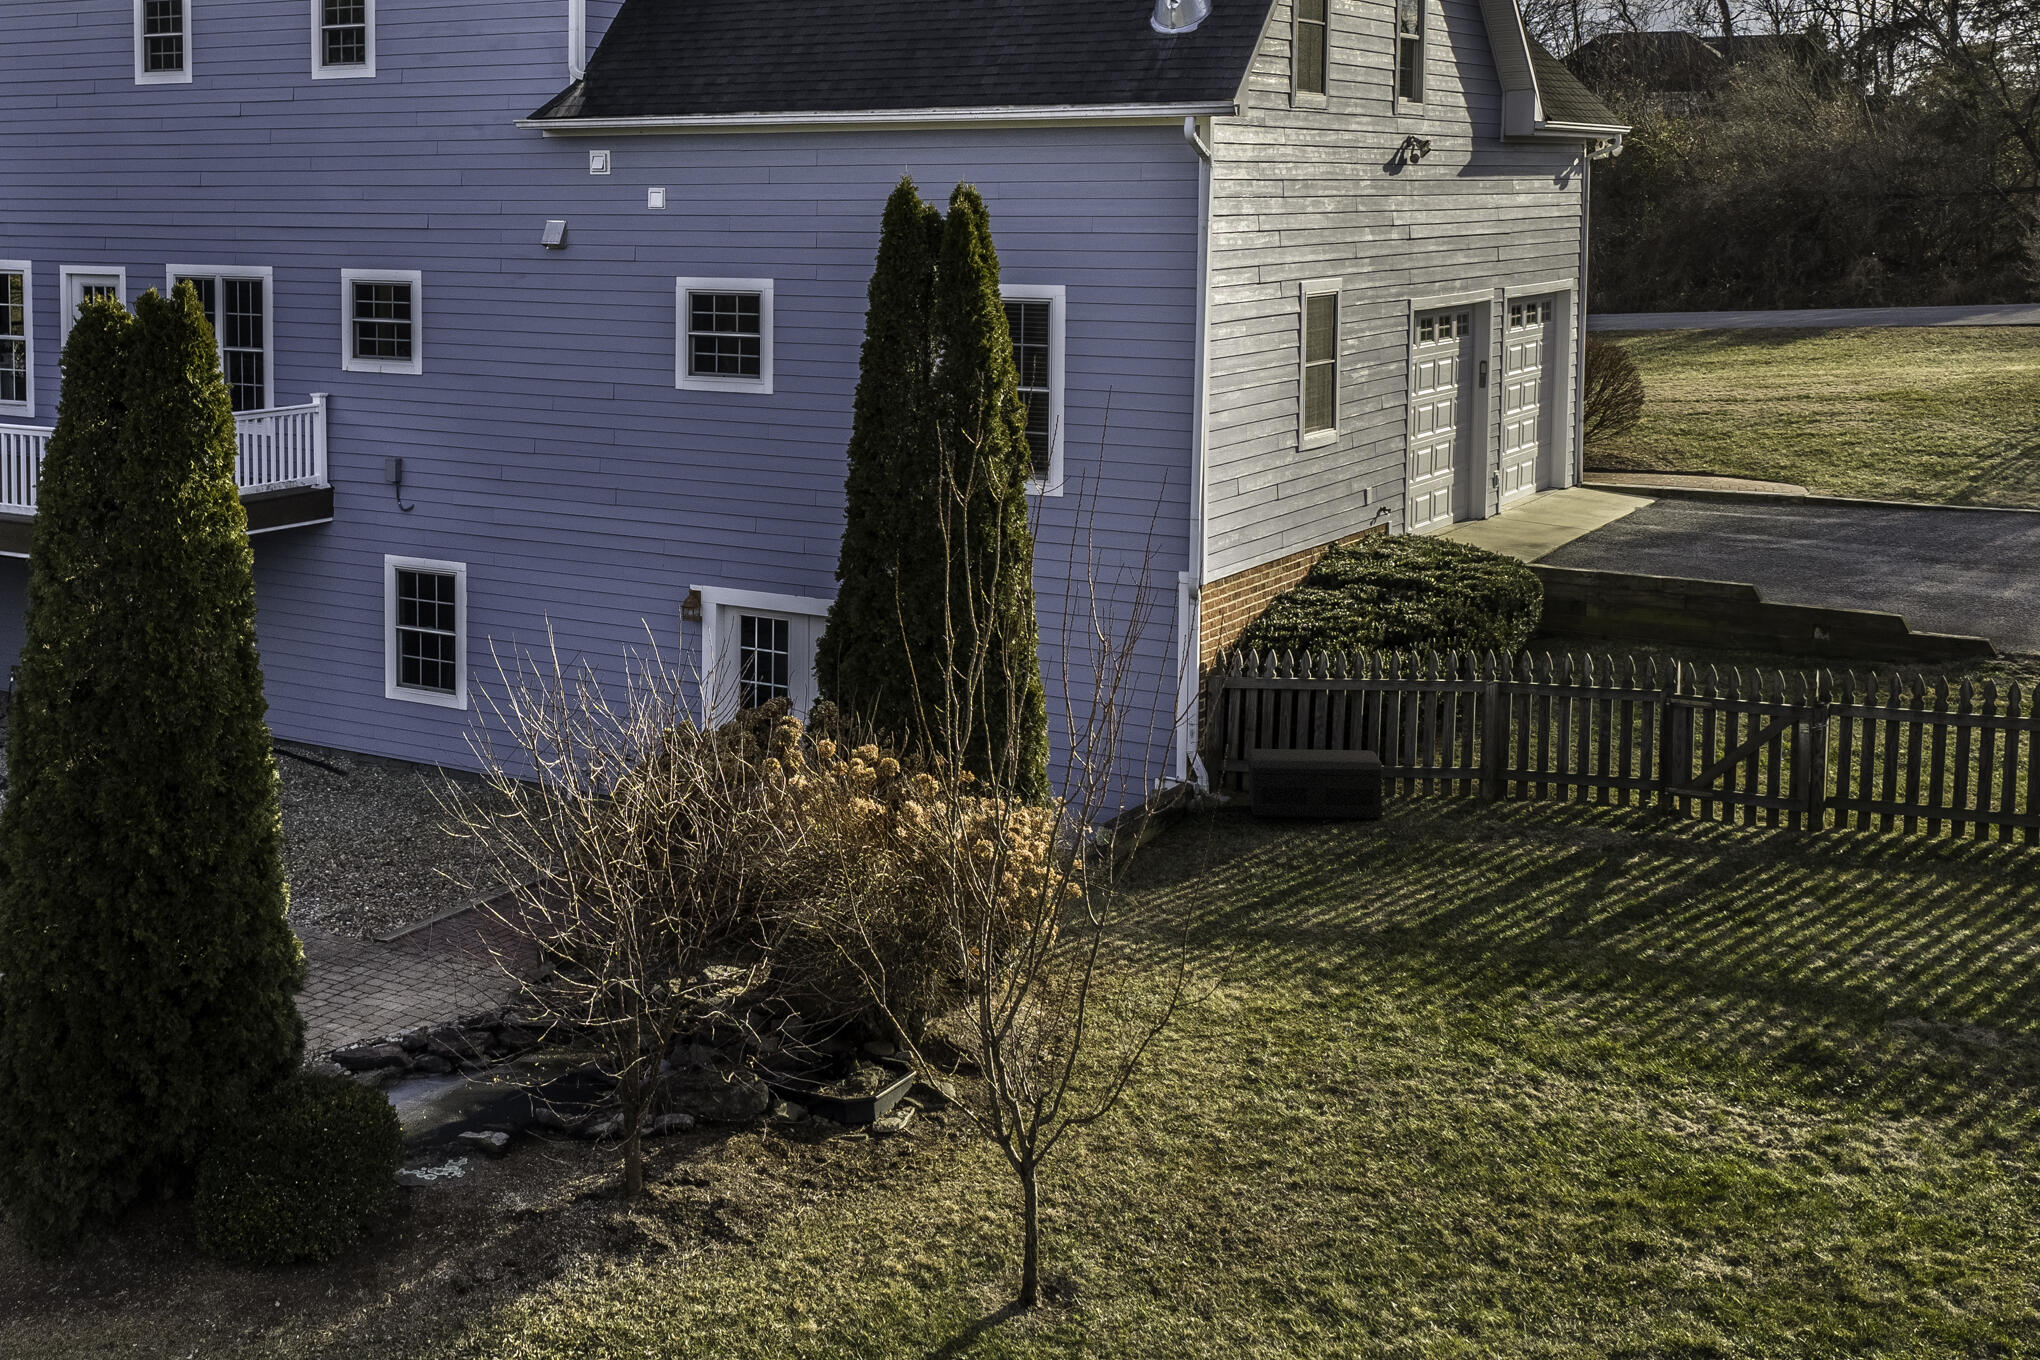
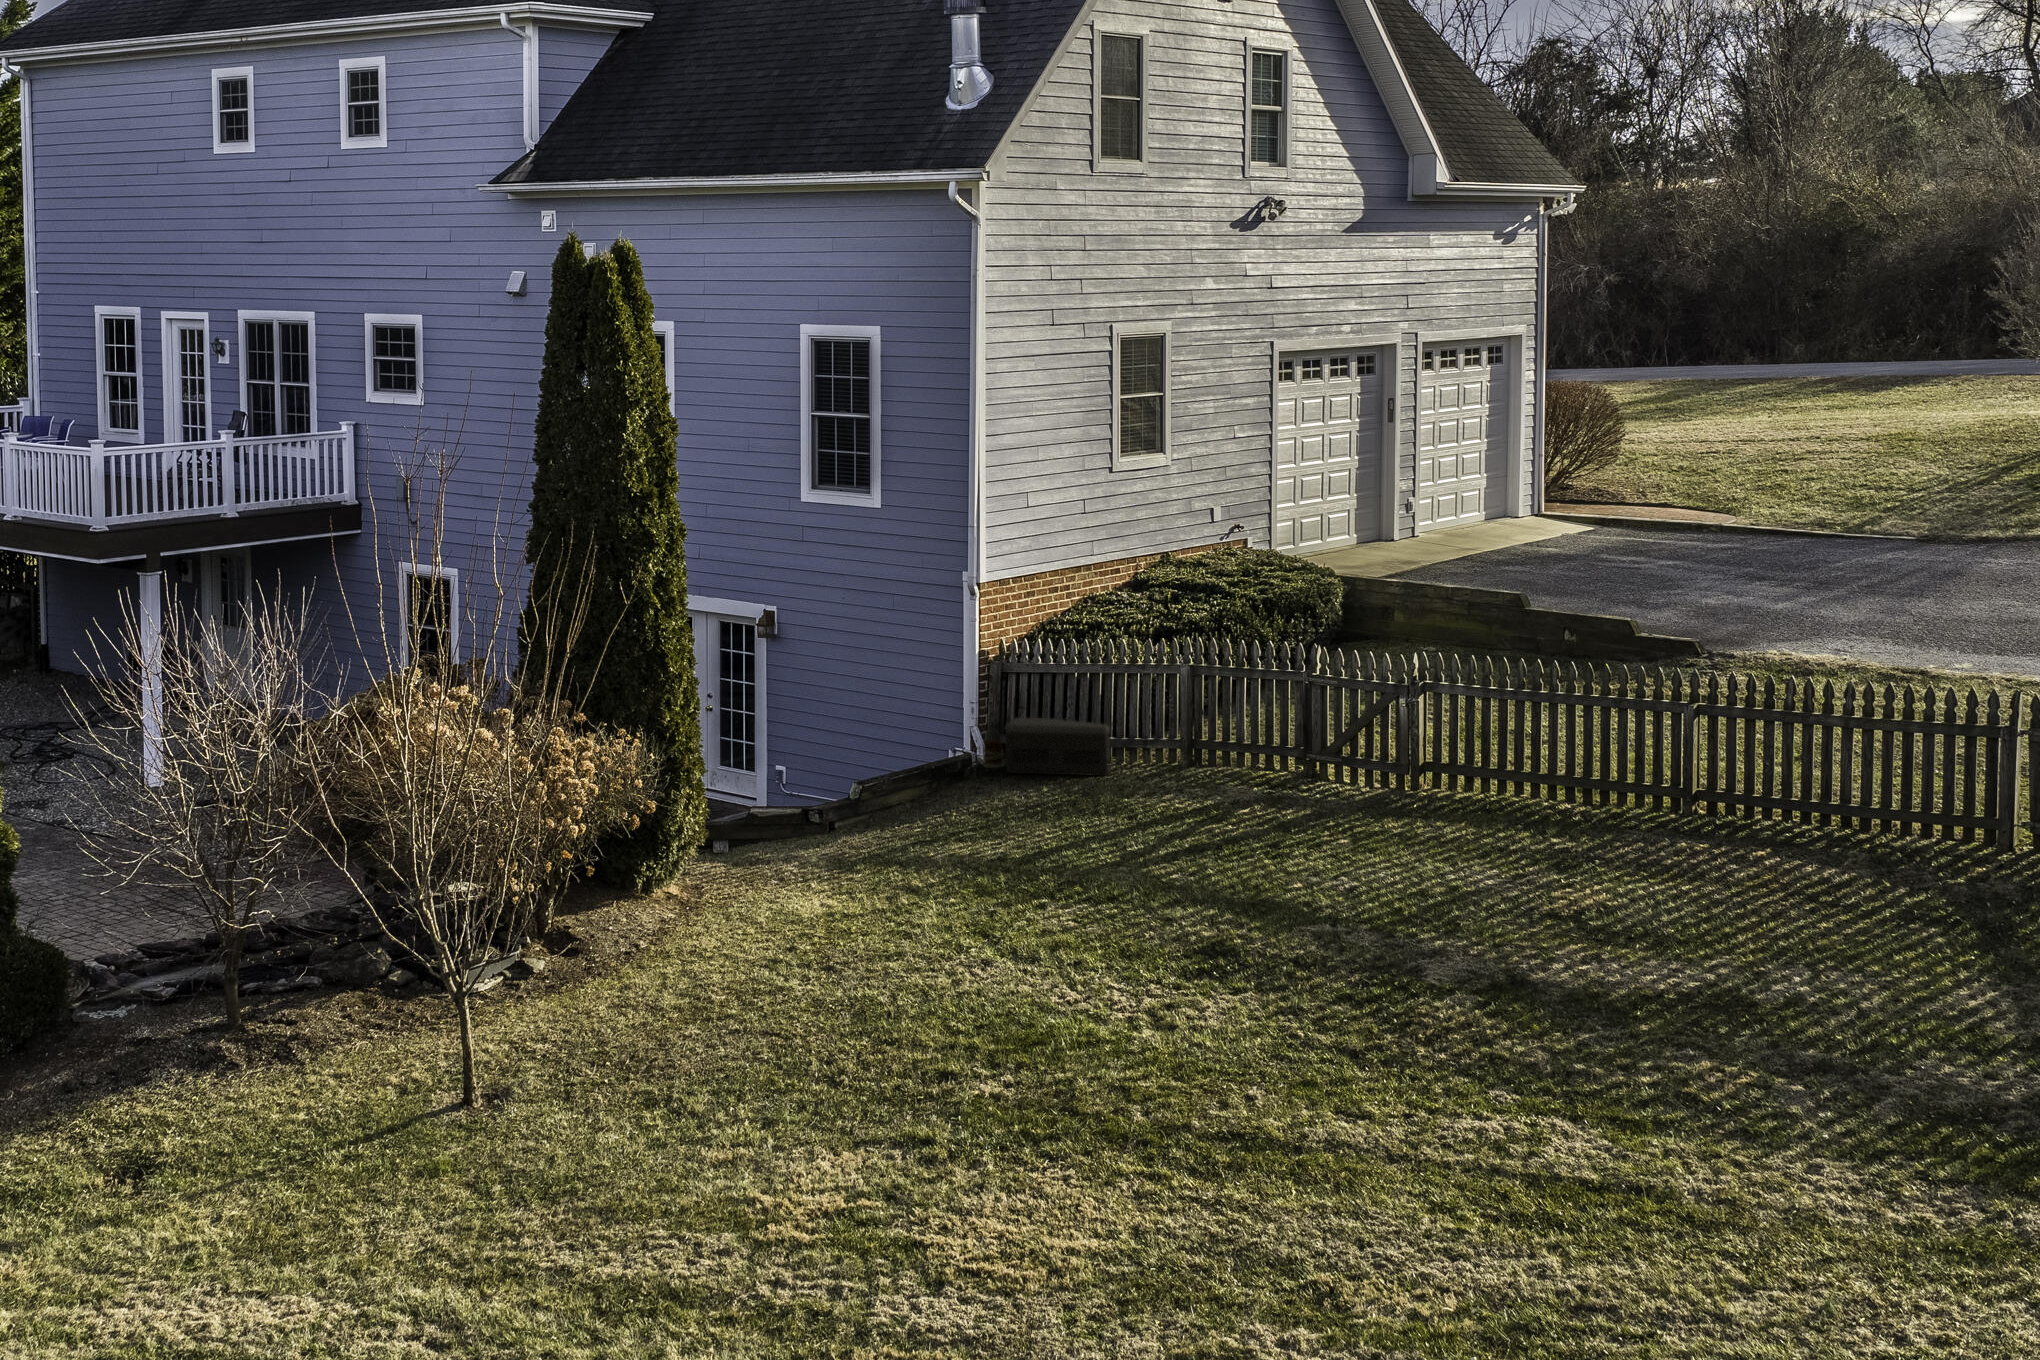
wooden bucket: none [1208,762,1235,809] -> present [983,741,1004,768]

